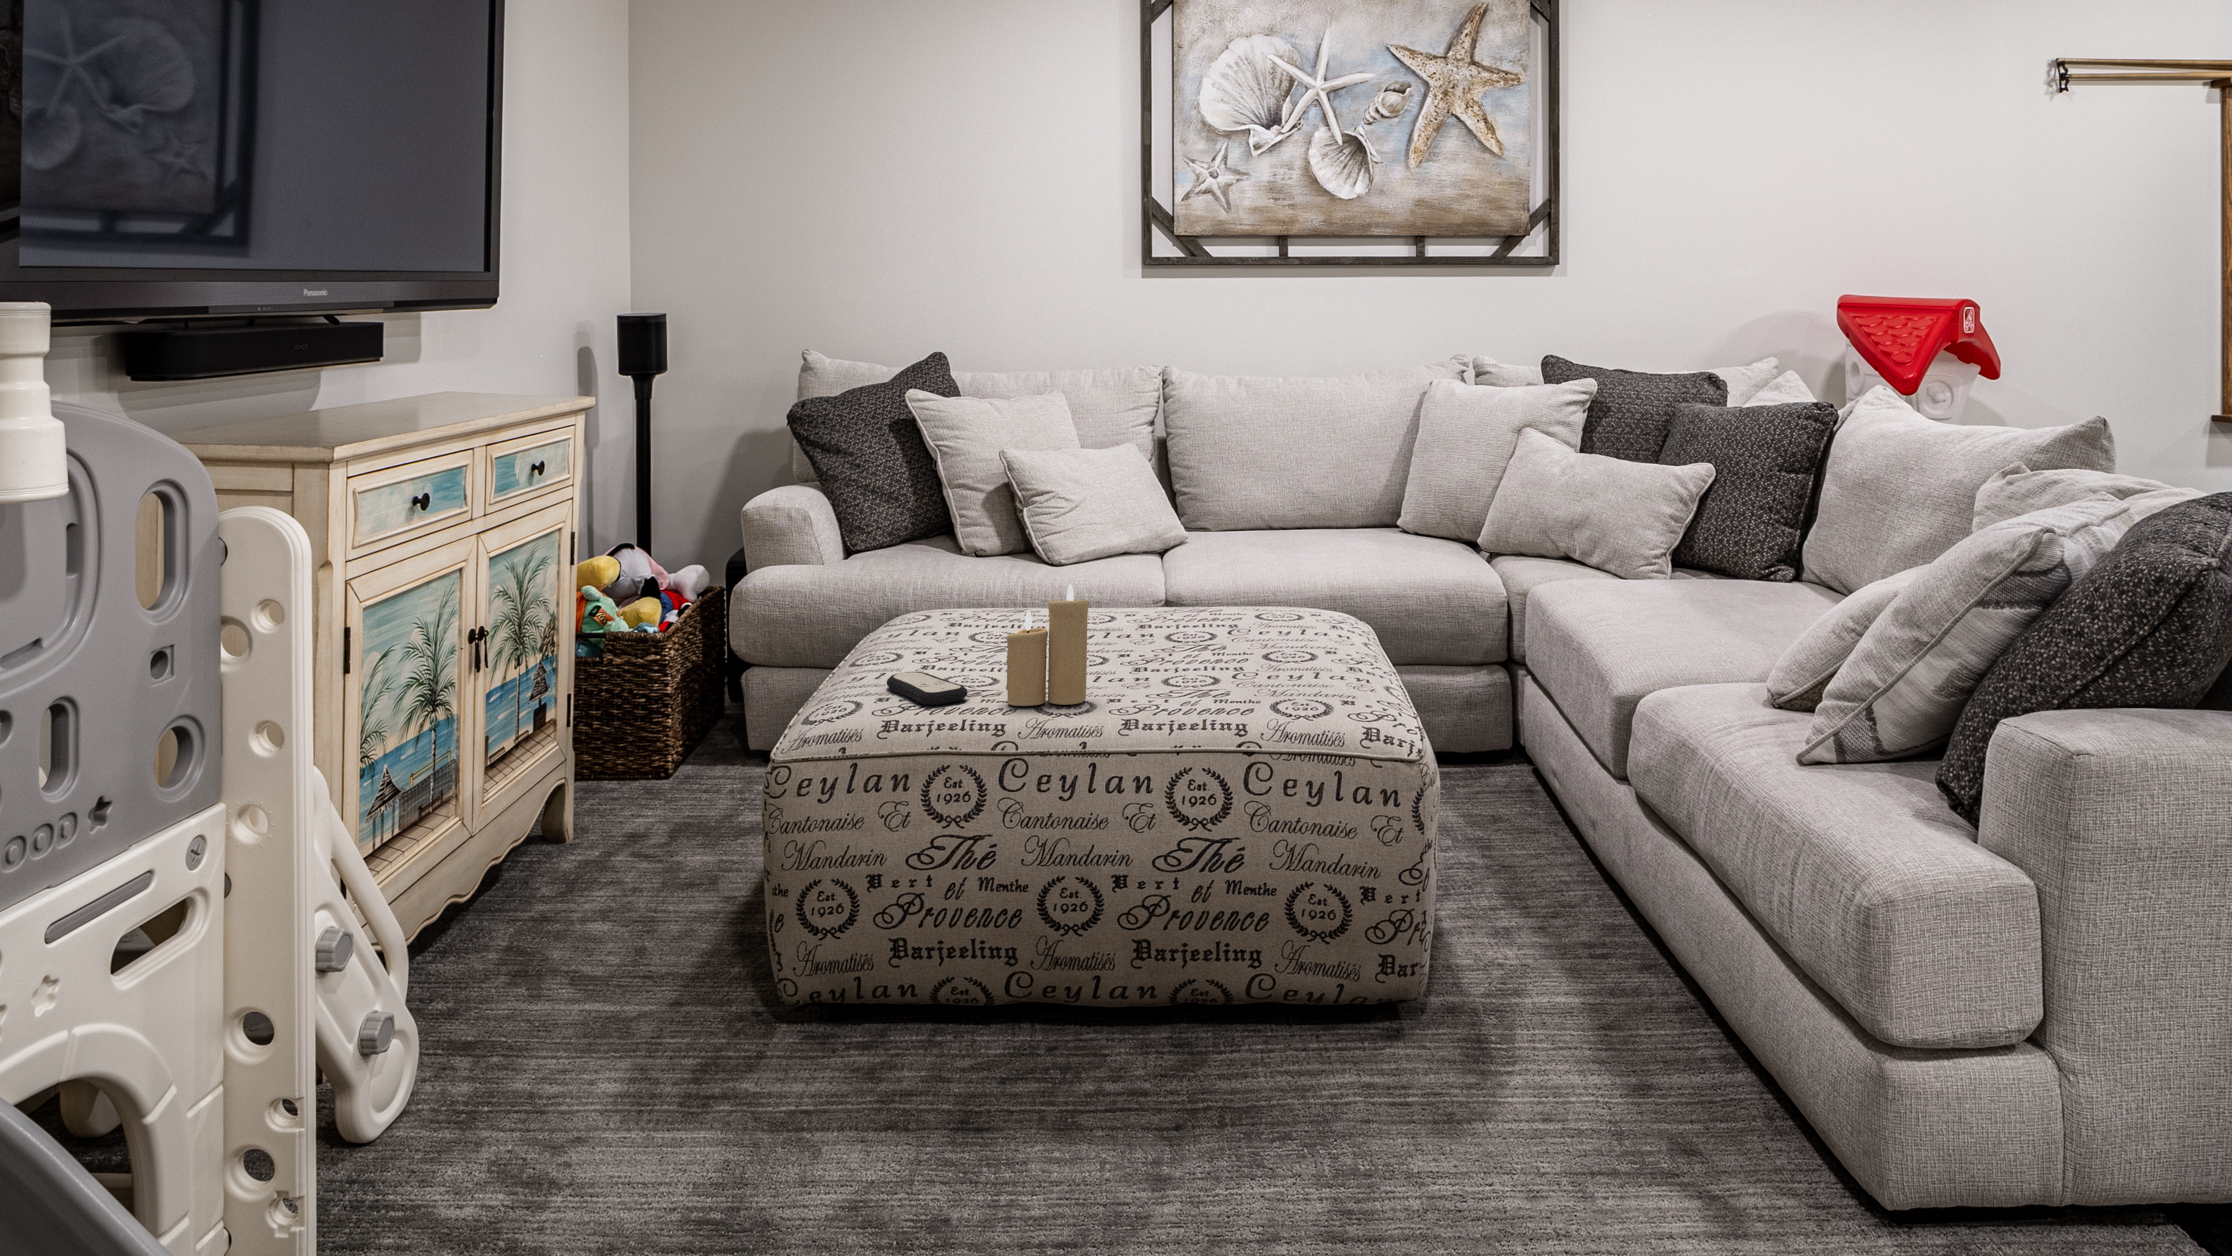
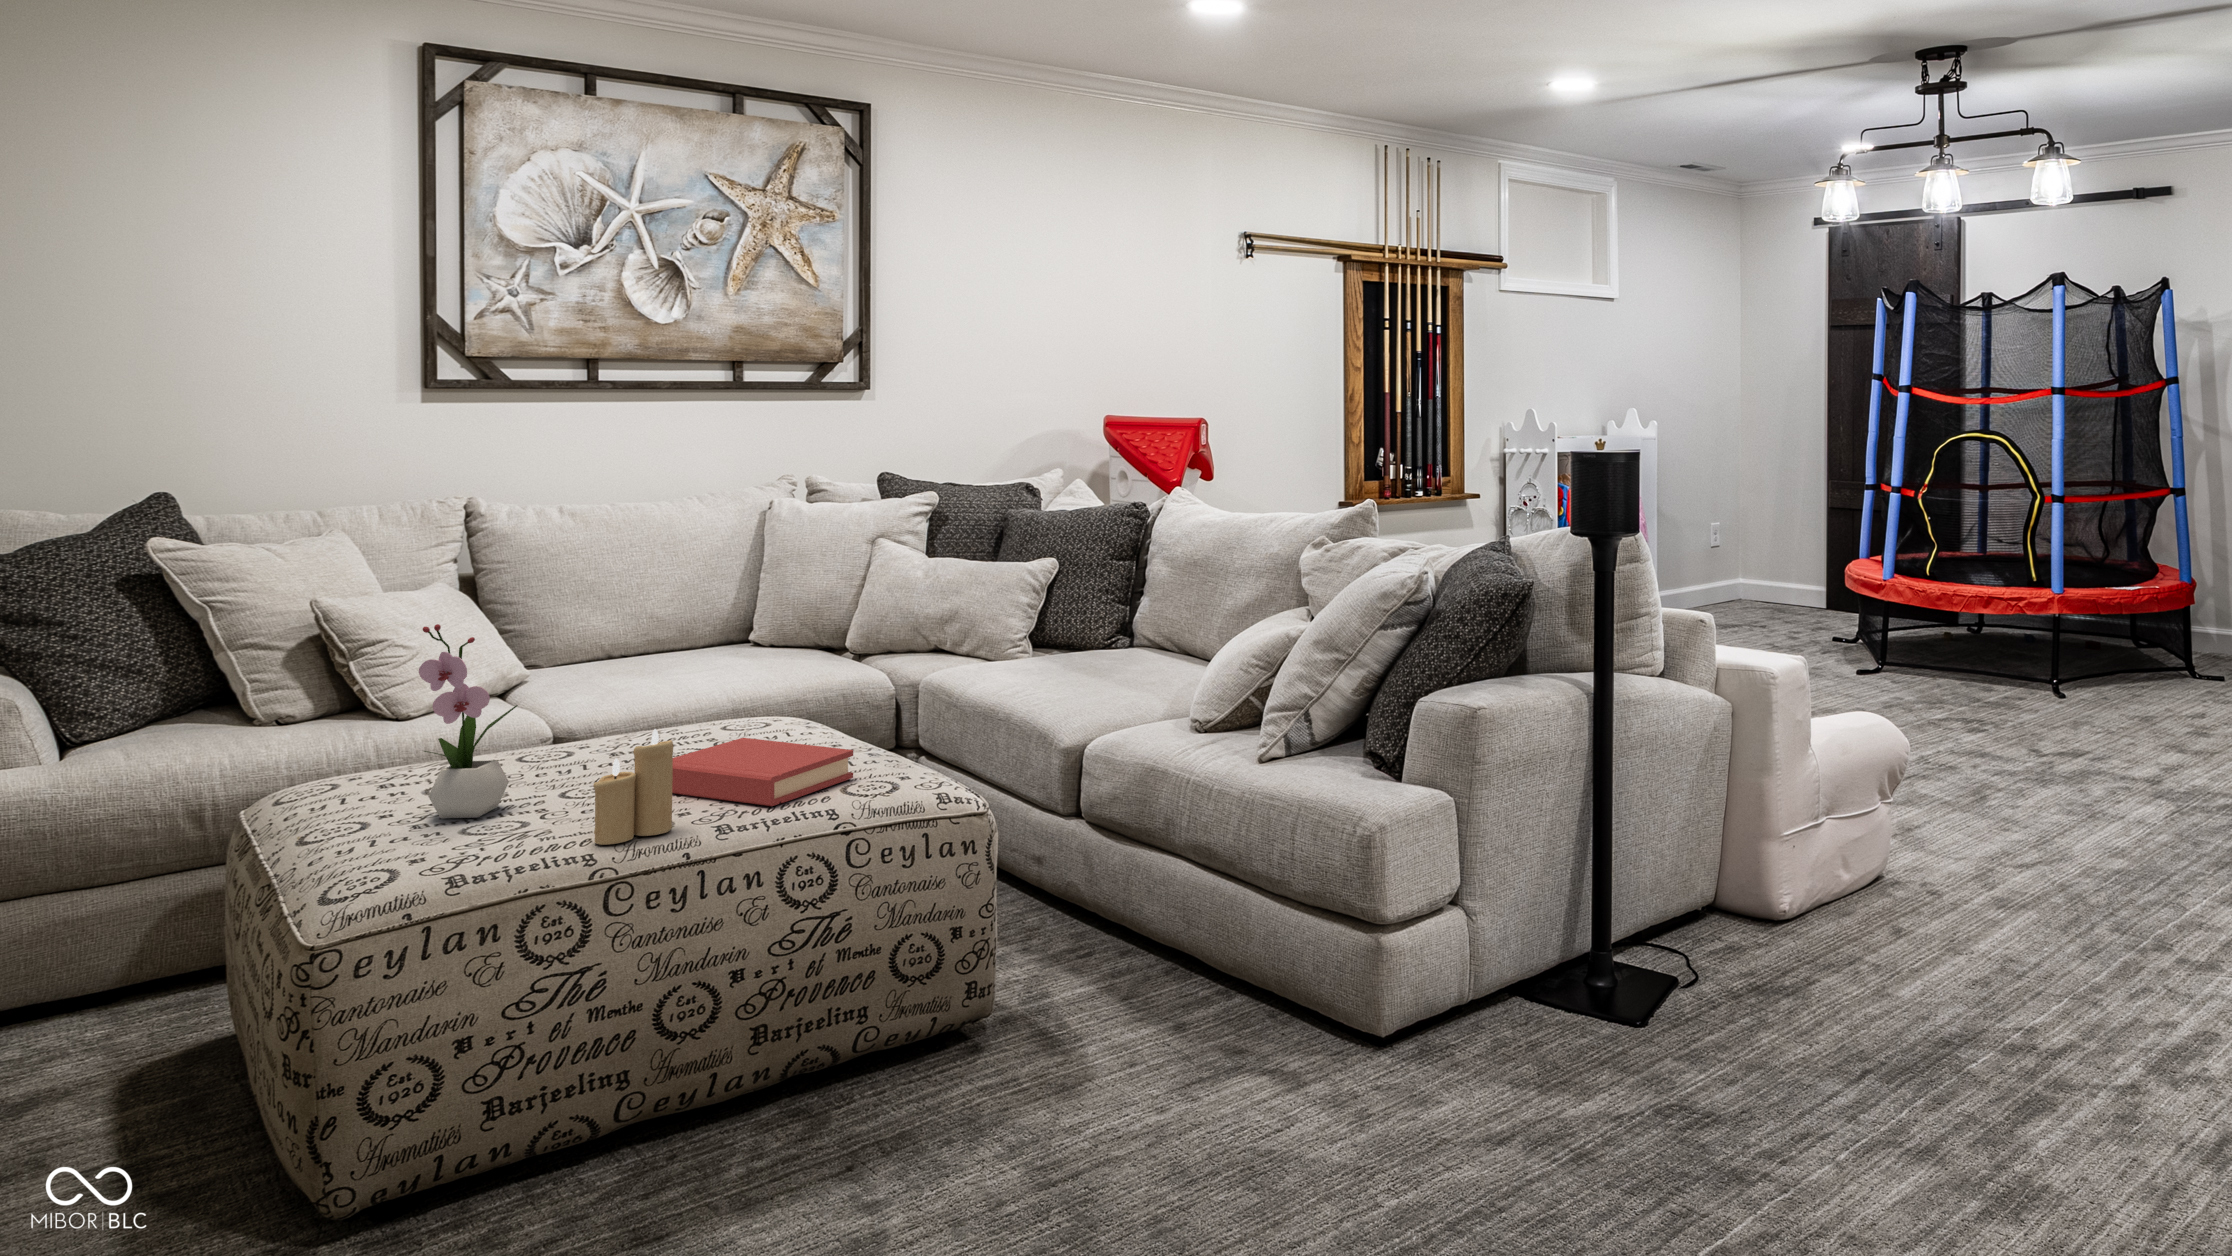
flower arrangement: none [916,454,1012,659] -> present [419,624,518,818]
hardback book: none [1127,619,1314,697] -> present [672,738,853,806]
remote control: present [887,672,968,705] -> none [436,835,548,861]

